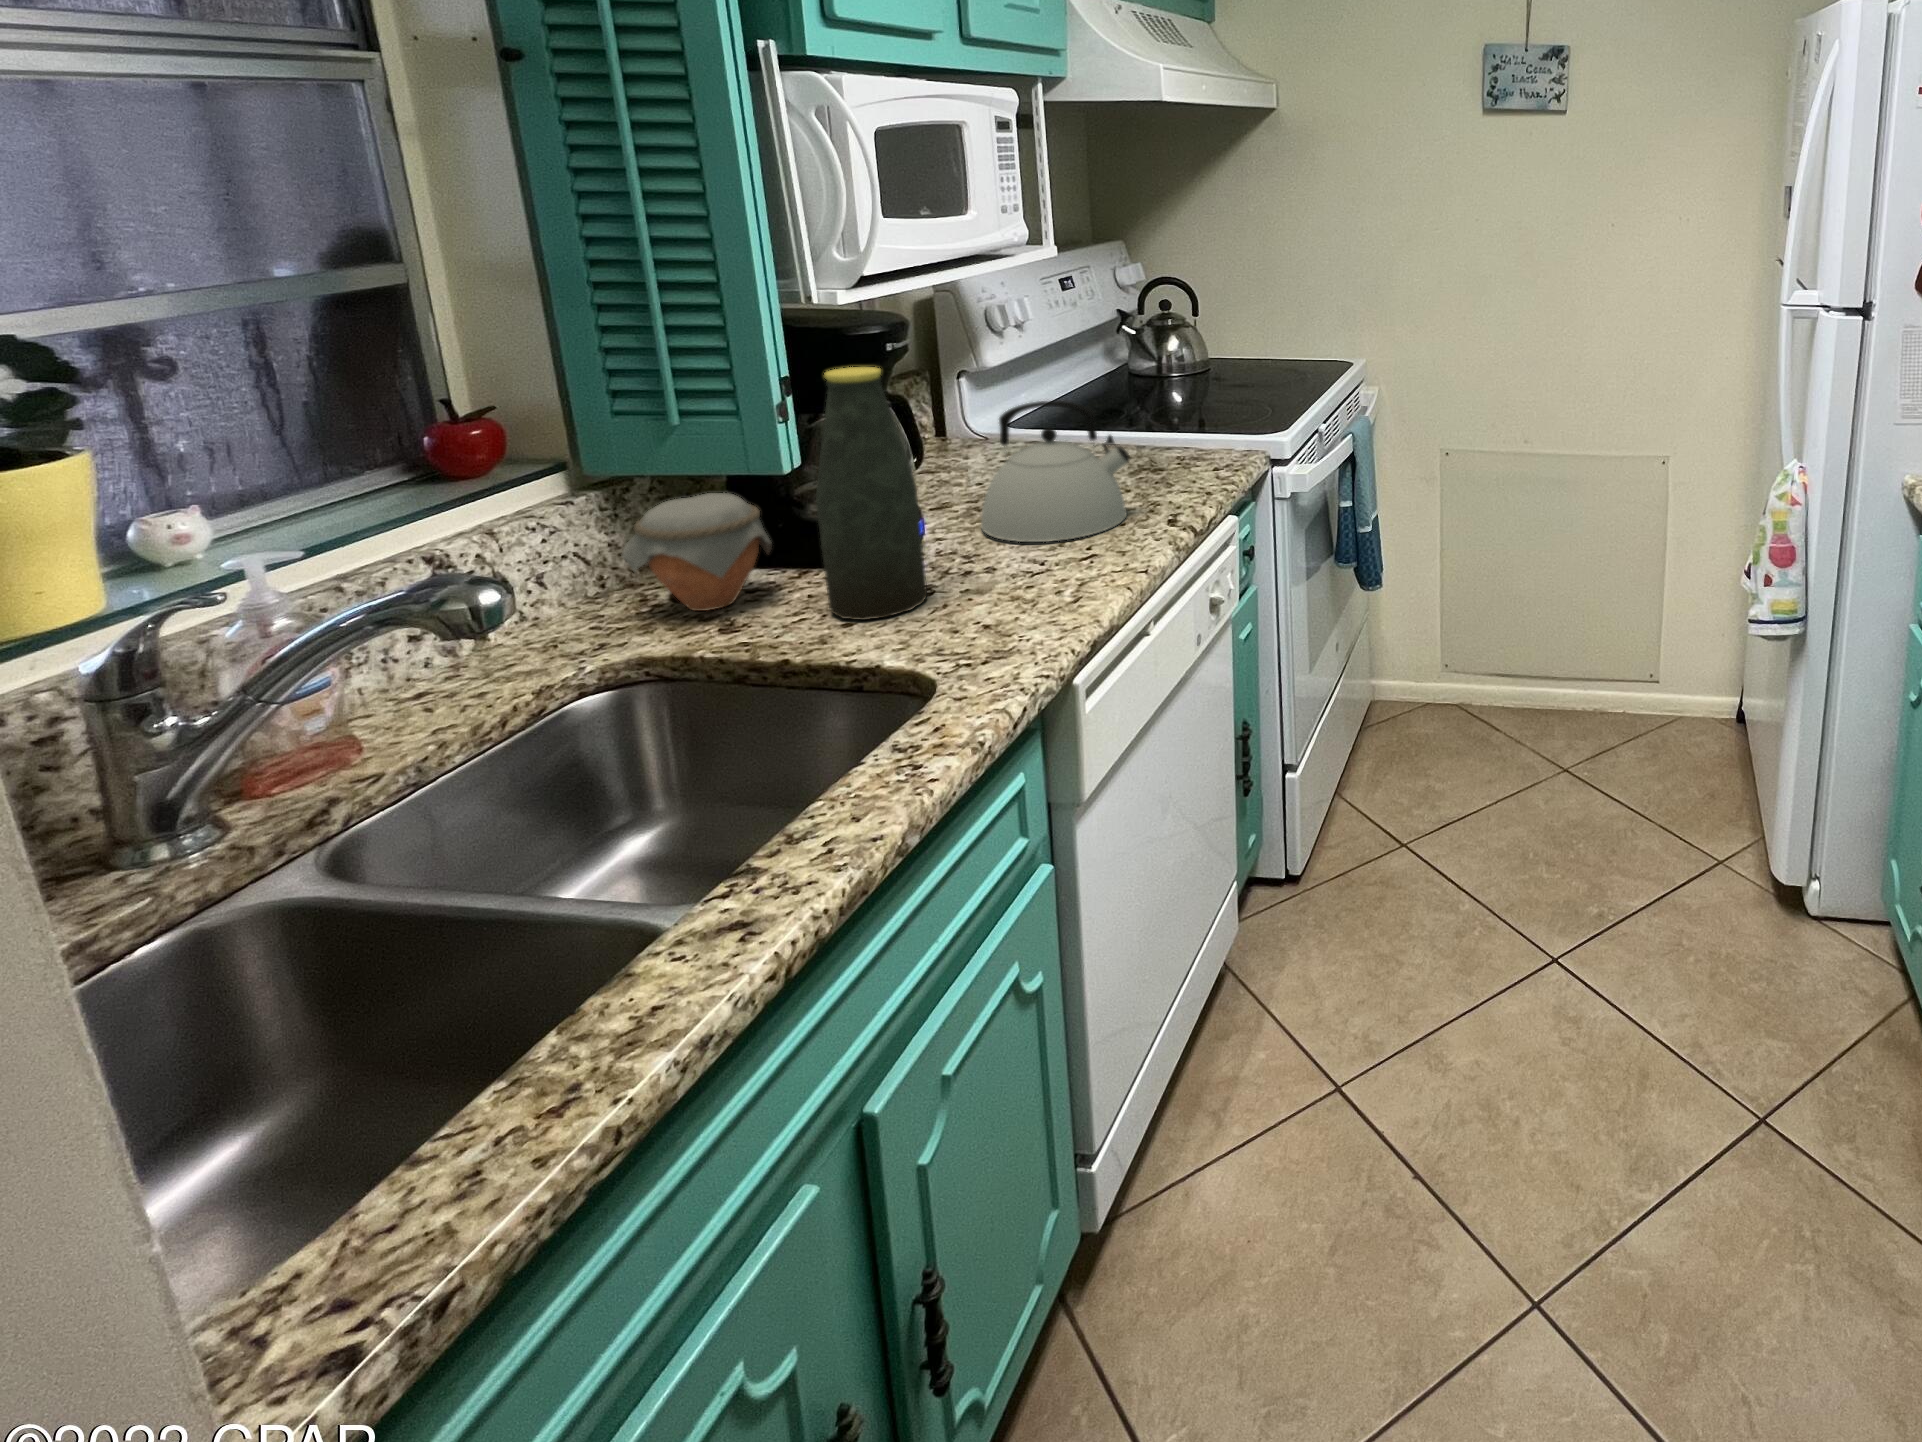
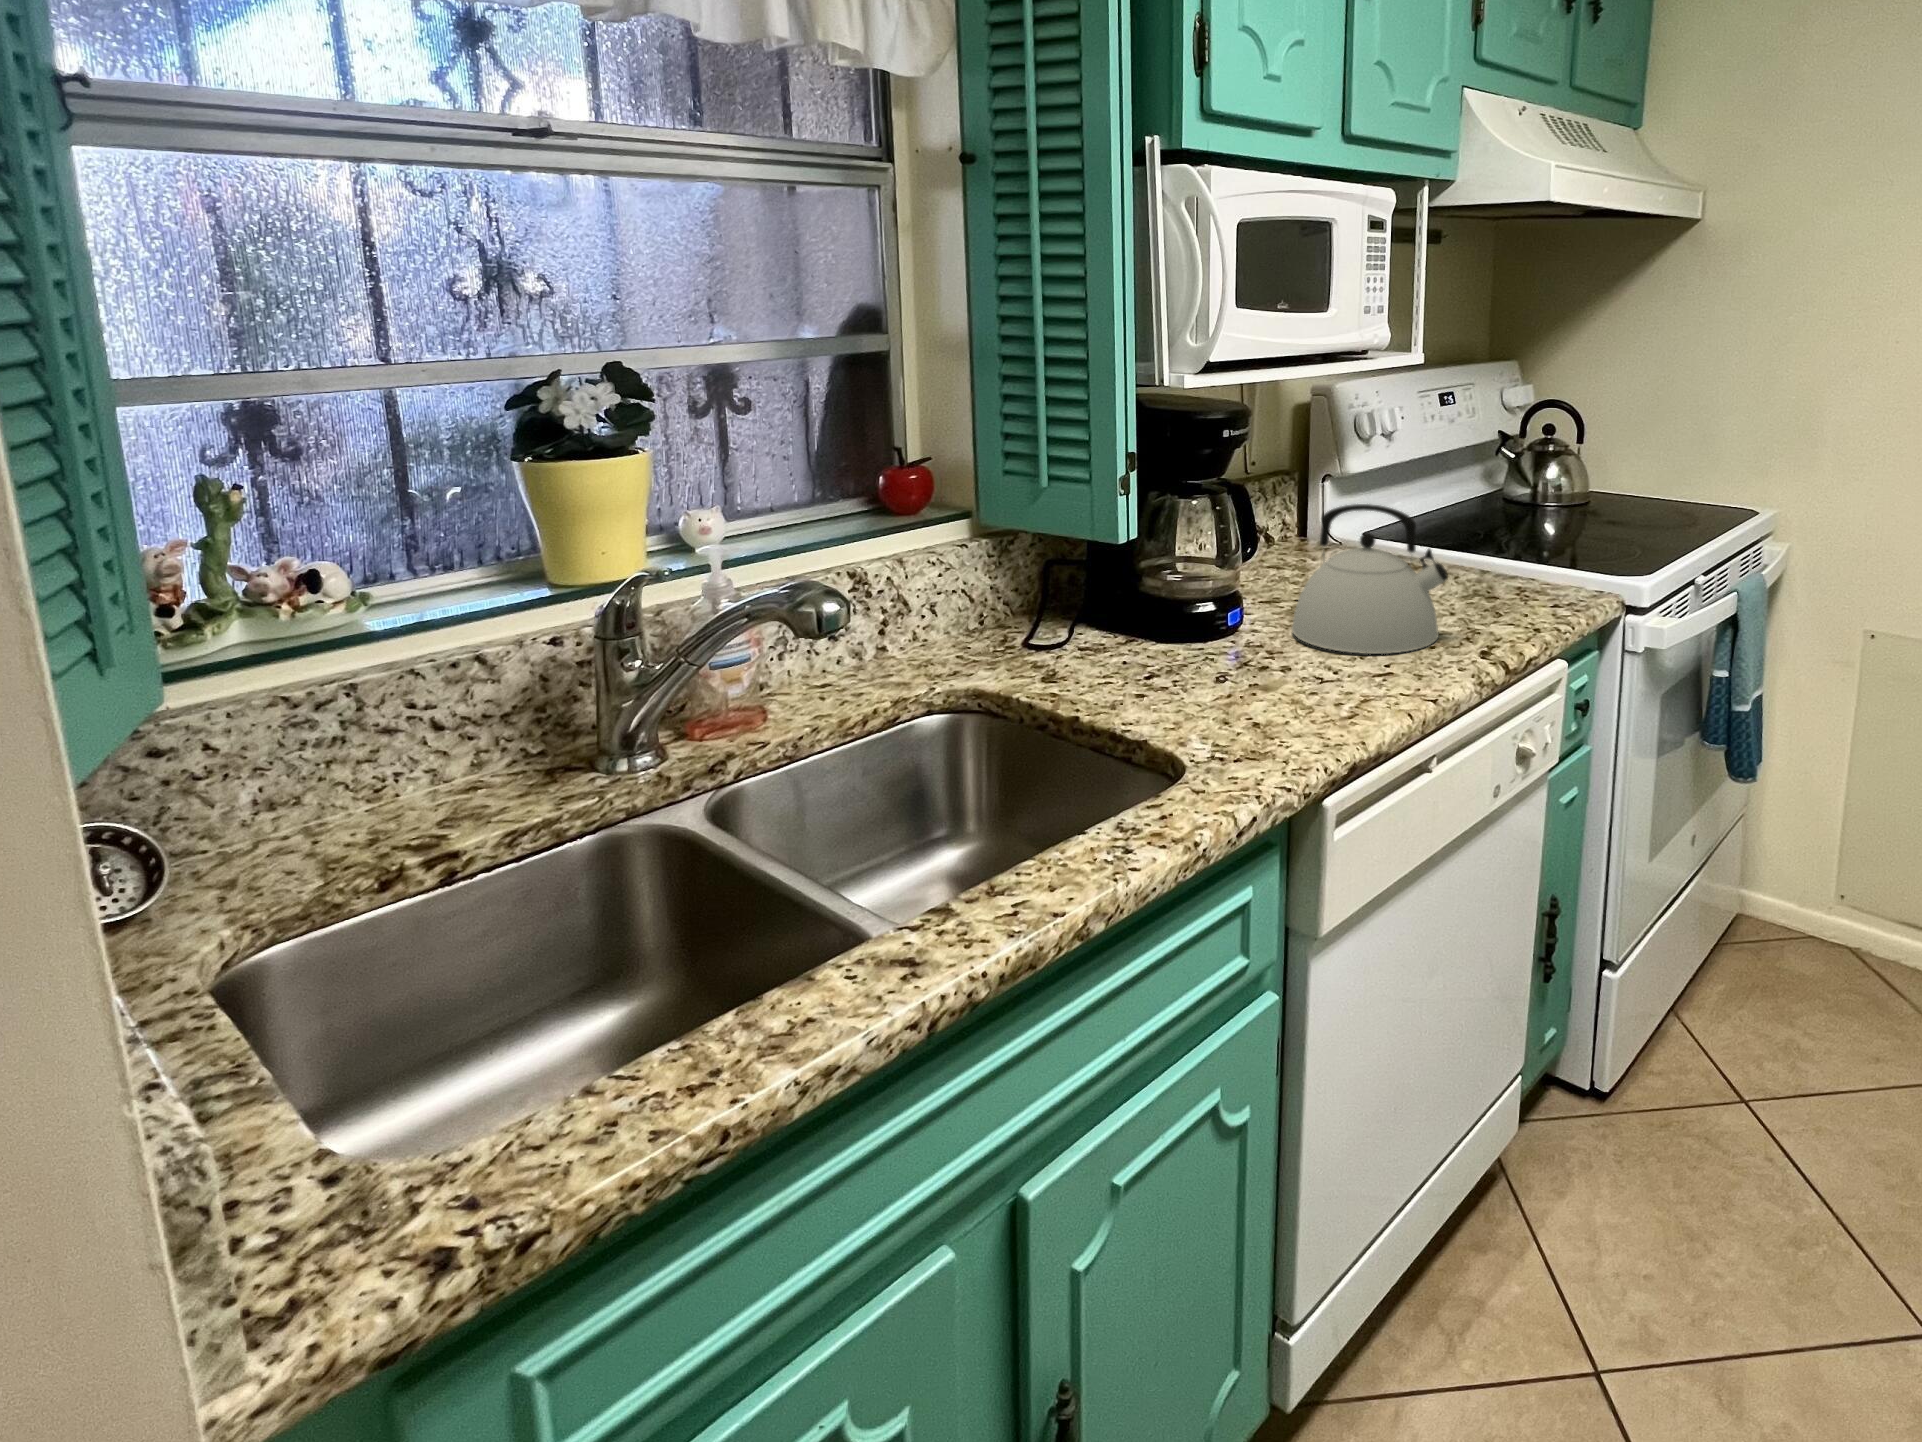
bottle: present [816,367,927,620] -> none [1128,445,1218,697]
jar: present [622,493,772,611] -> none [985,554,1099,661]

